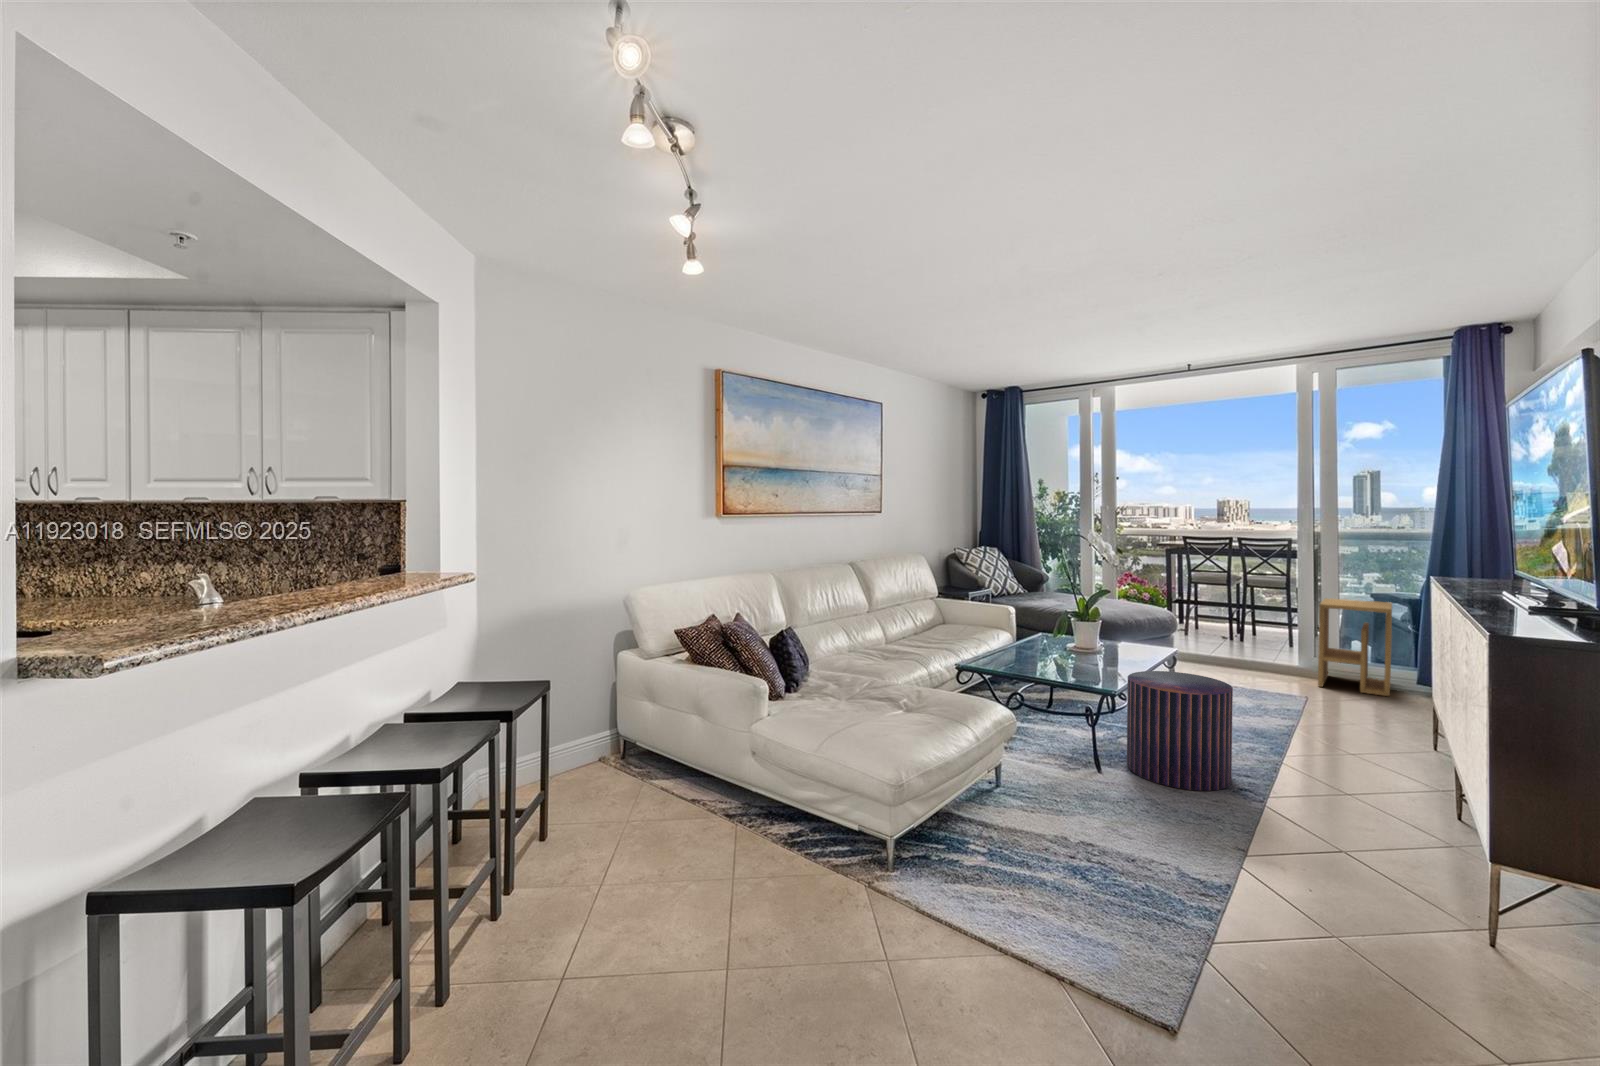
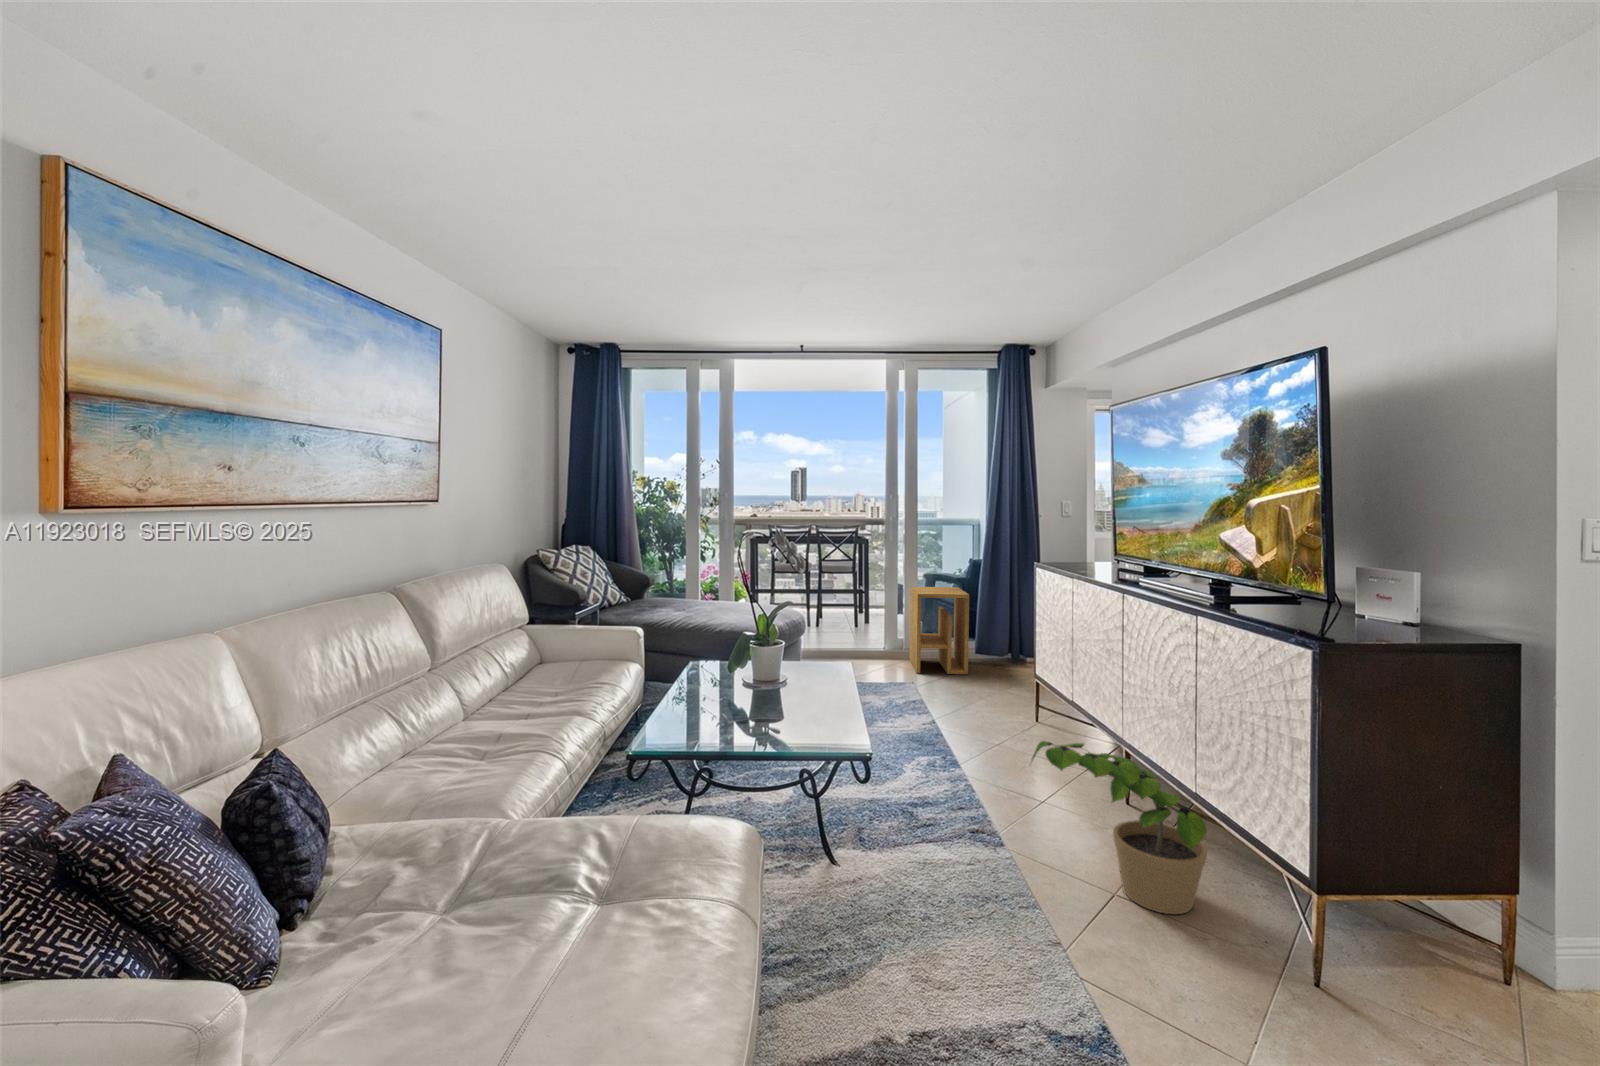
pouf: present [1127,671,1233,791] -> none [844,699,959,856]
potted plant: none [1260,709,1454,883] -> present [1032,741,1207,914]

